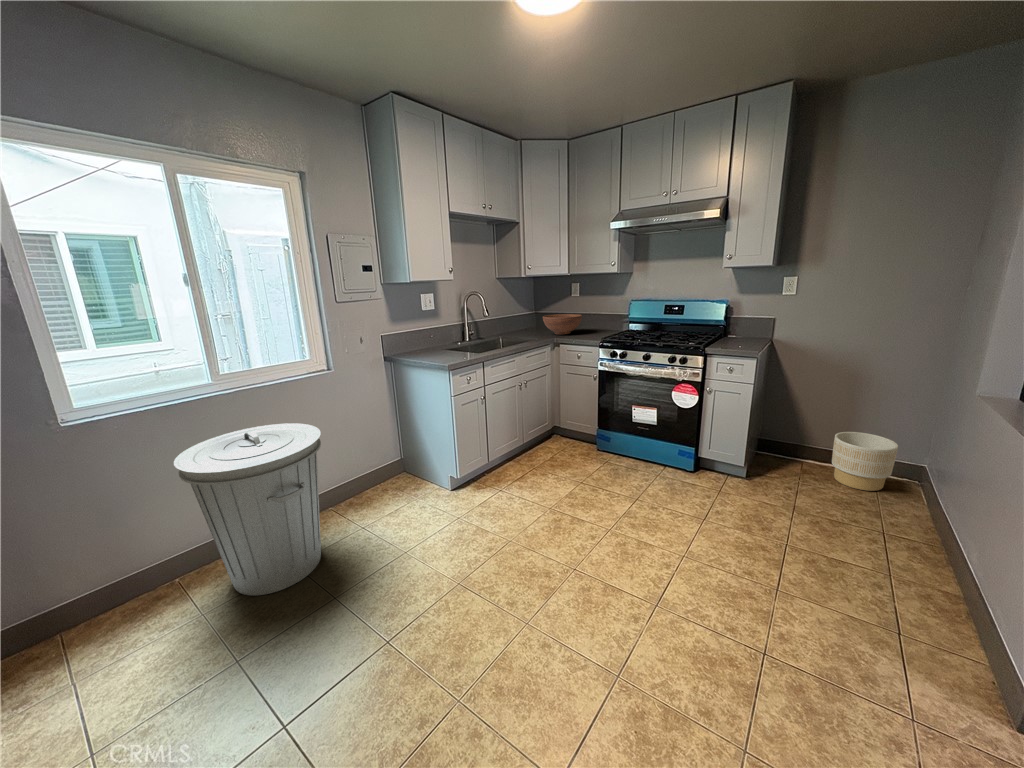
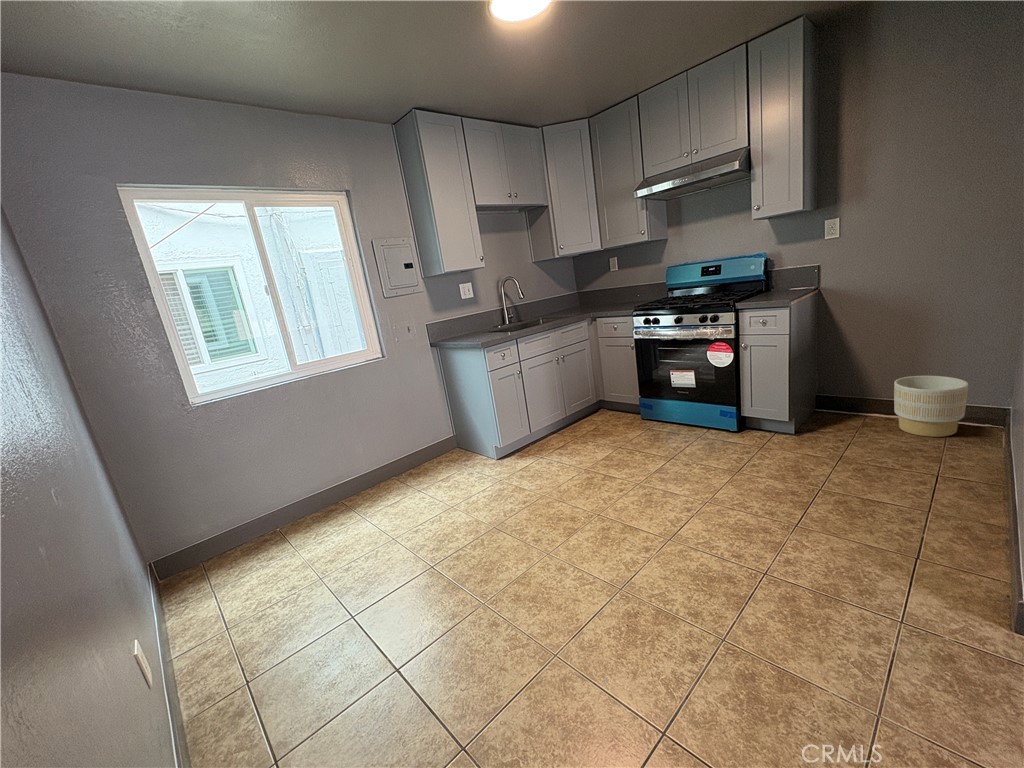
fruit bowl: present [543,314,582,335] -> none [579,288,618,310]
trash can: present [174,423,321,596] -> none [269,403,386,539]

